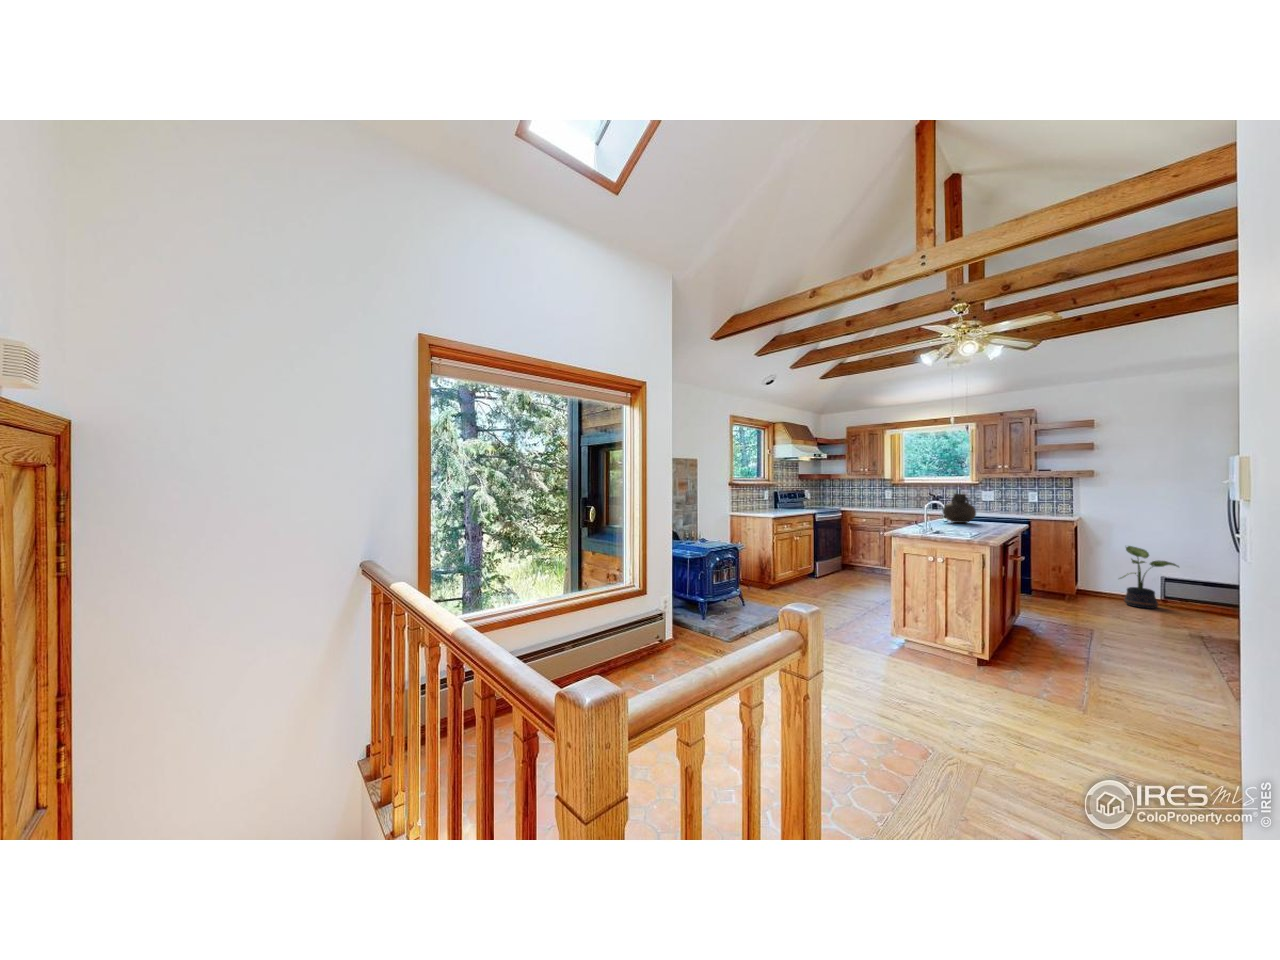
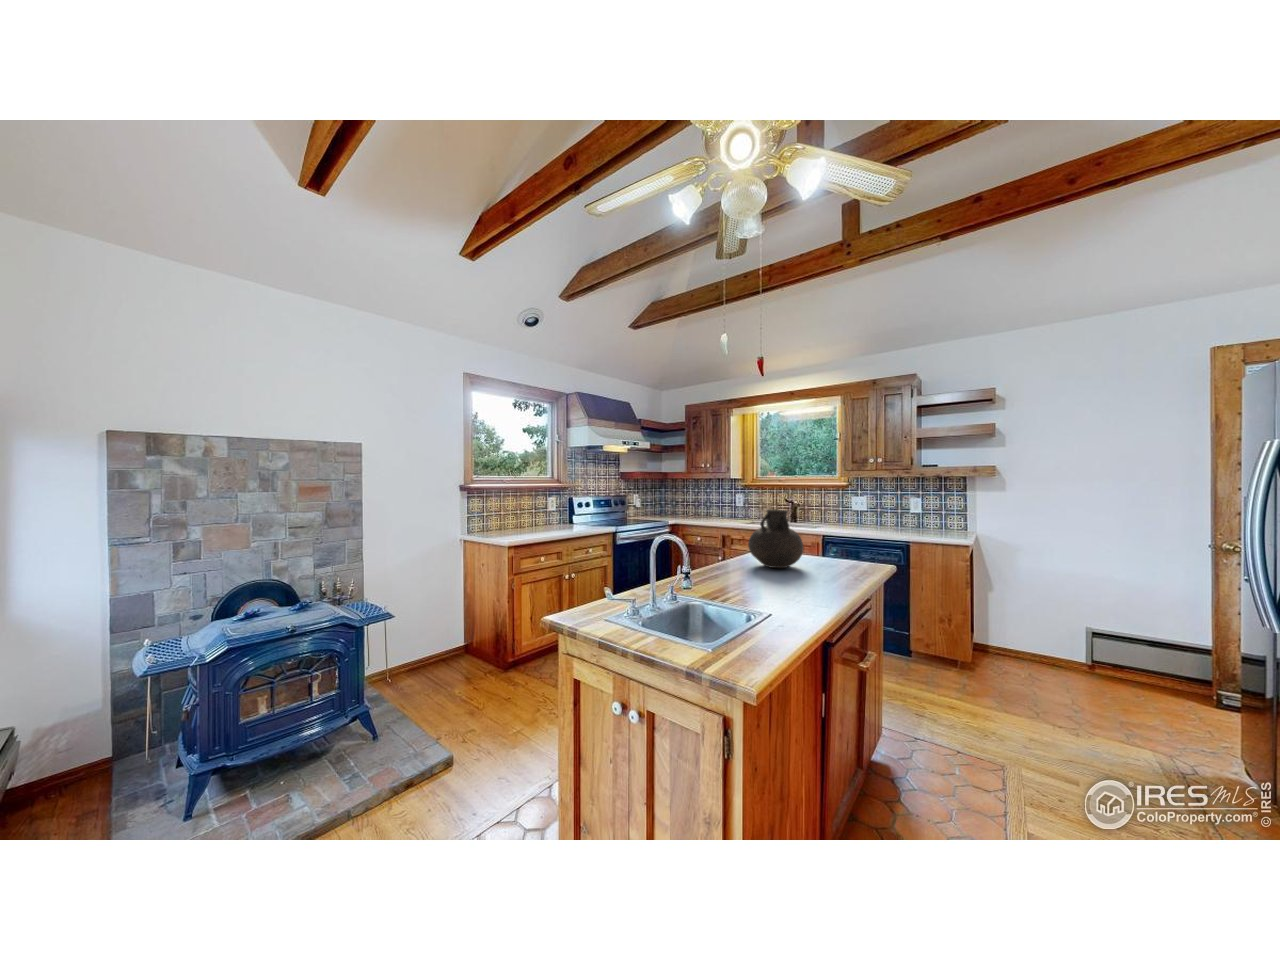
potted plant: present [1119,546,1179,609] -> none [1031,581,1119,686]

